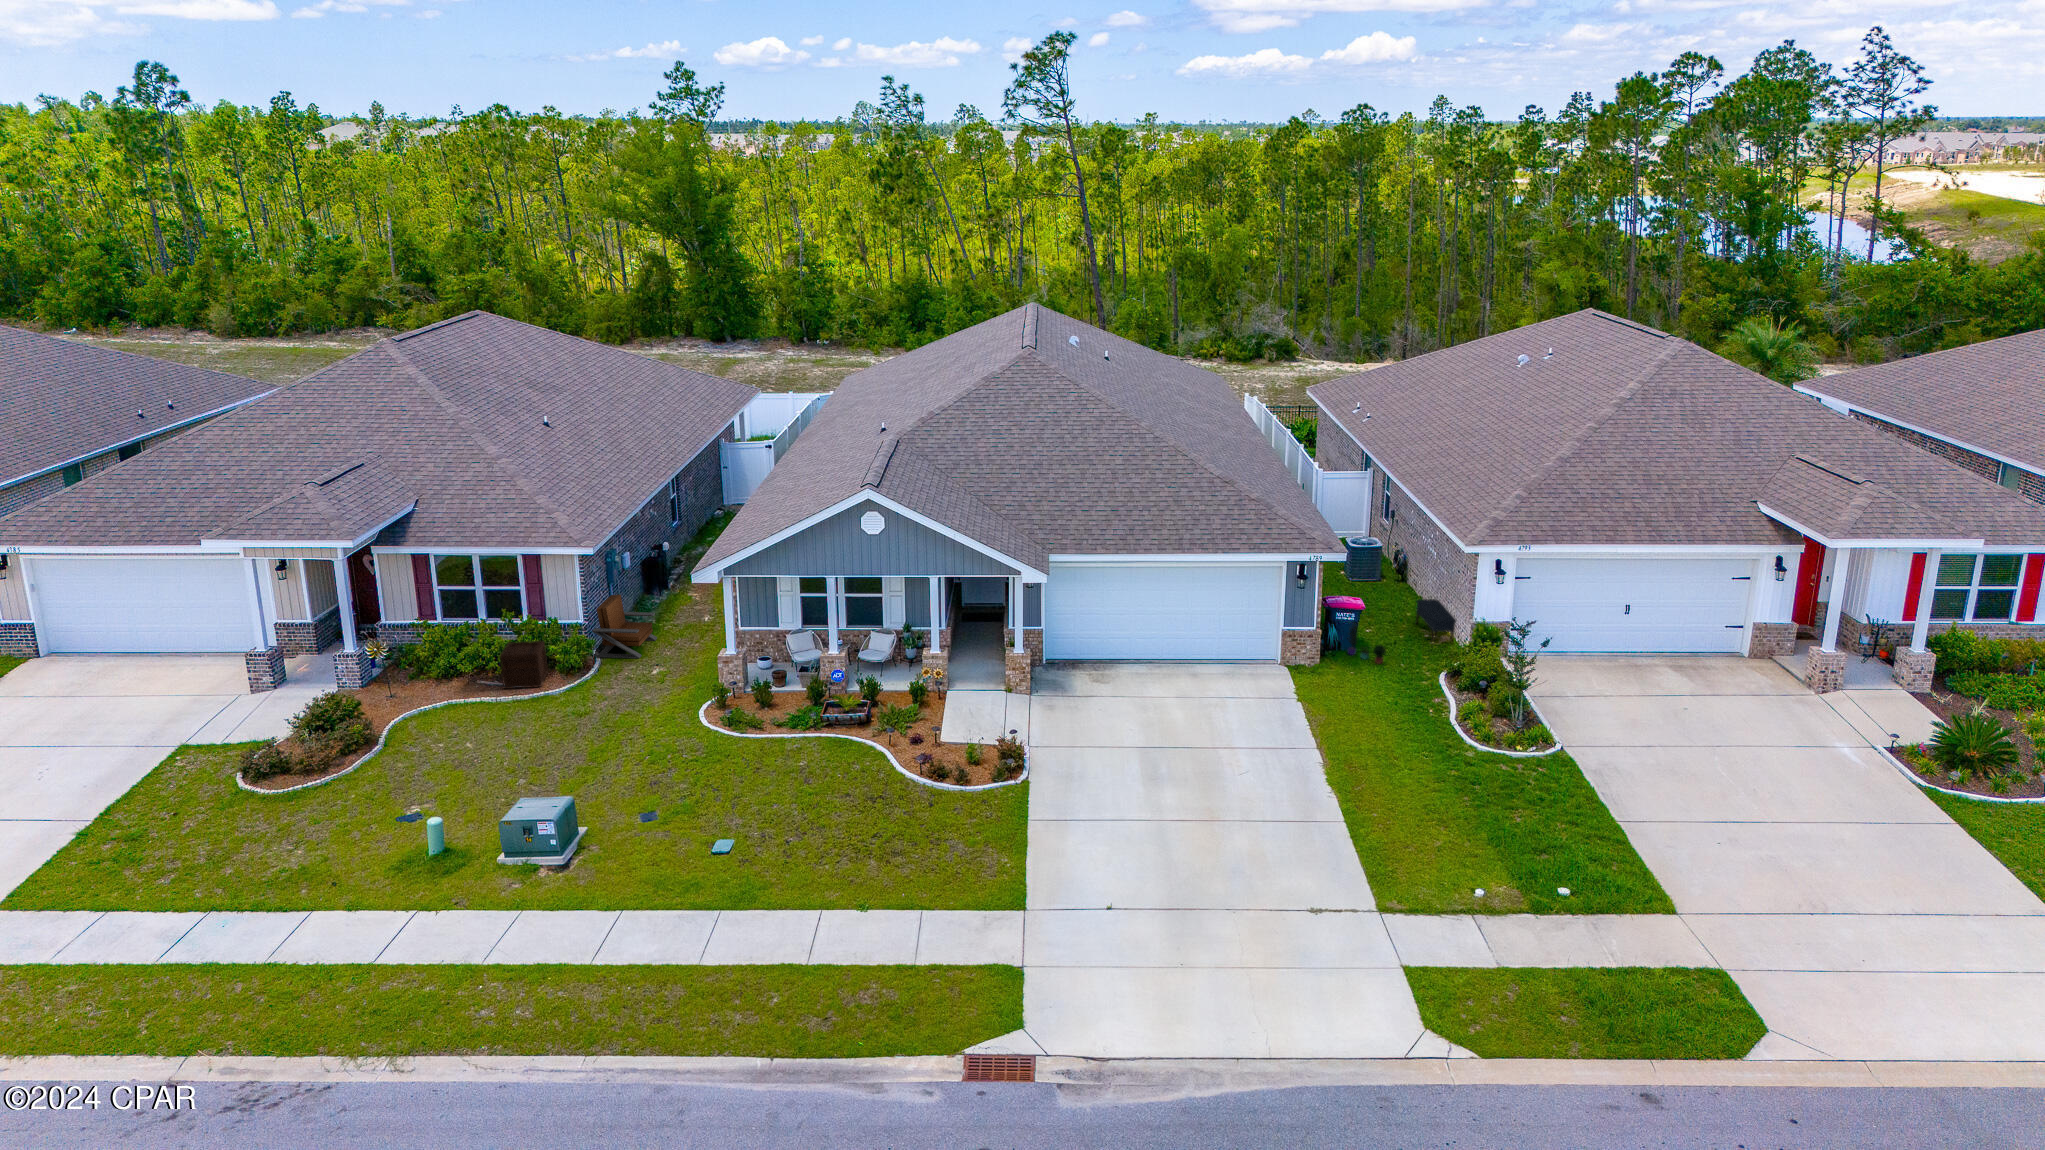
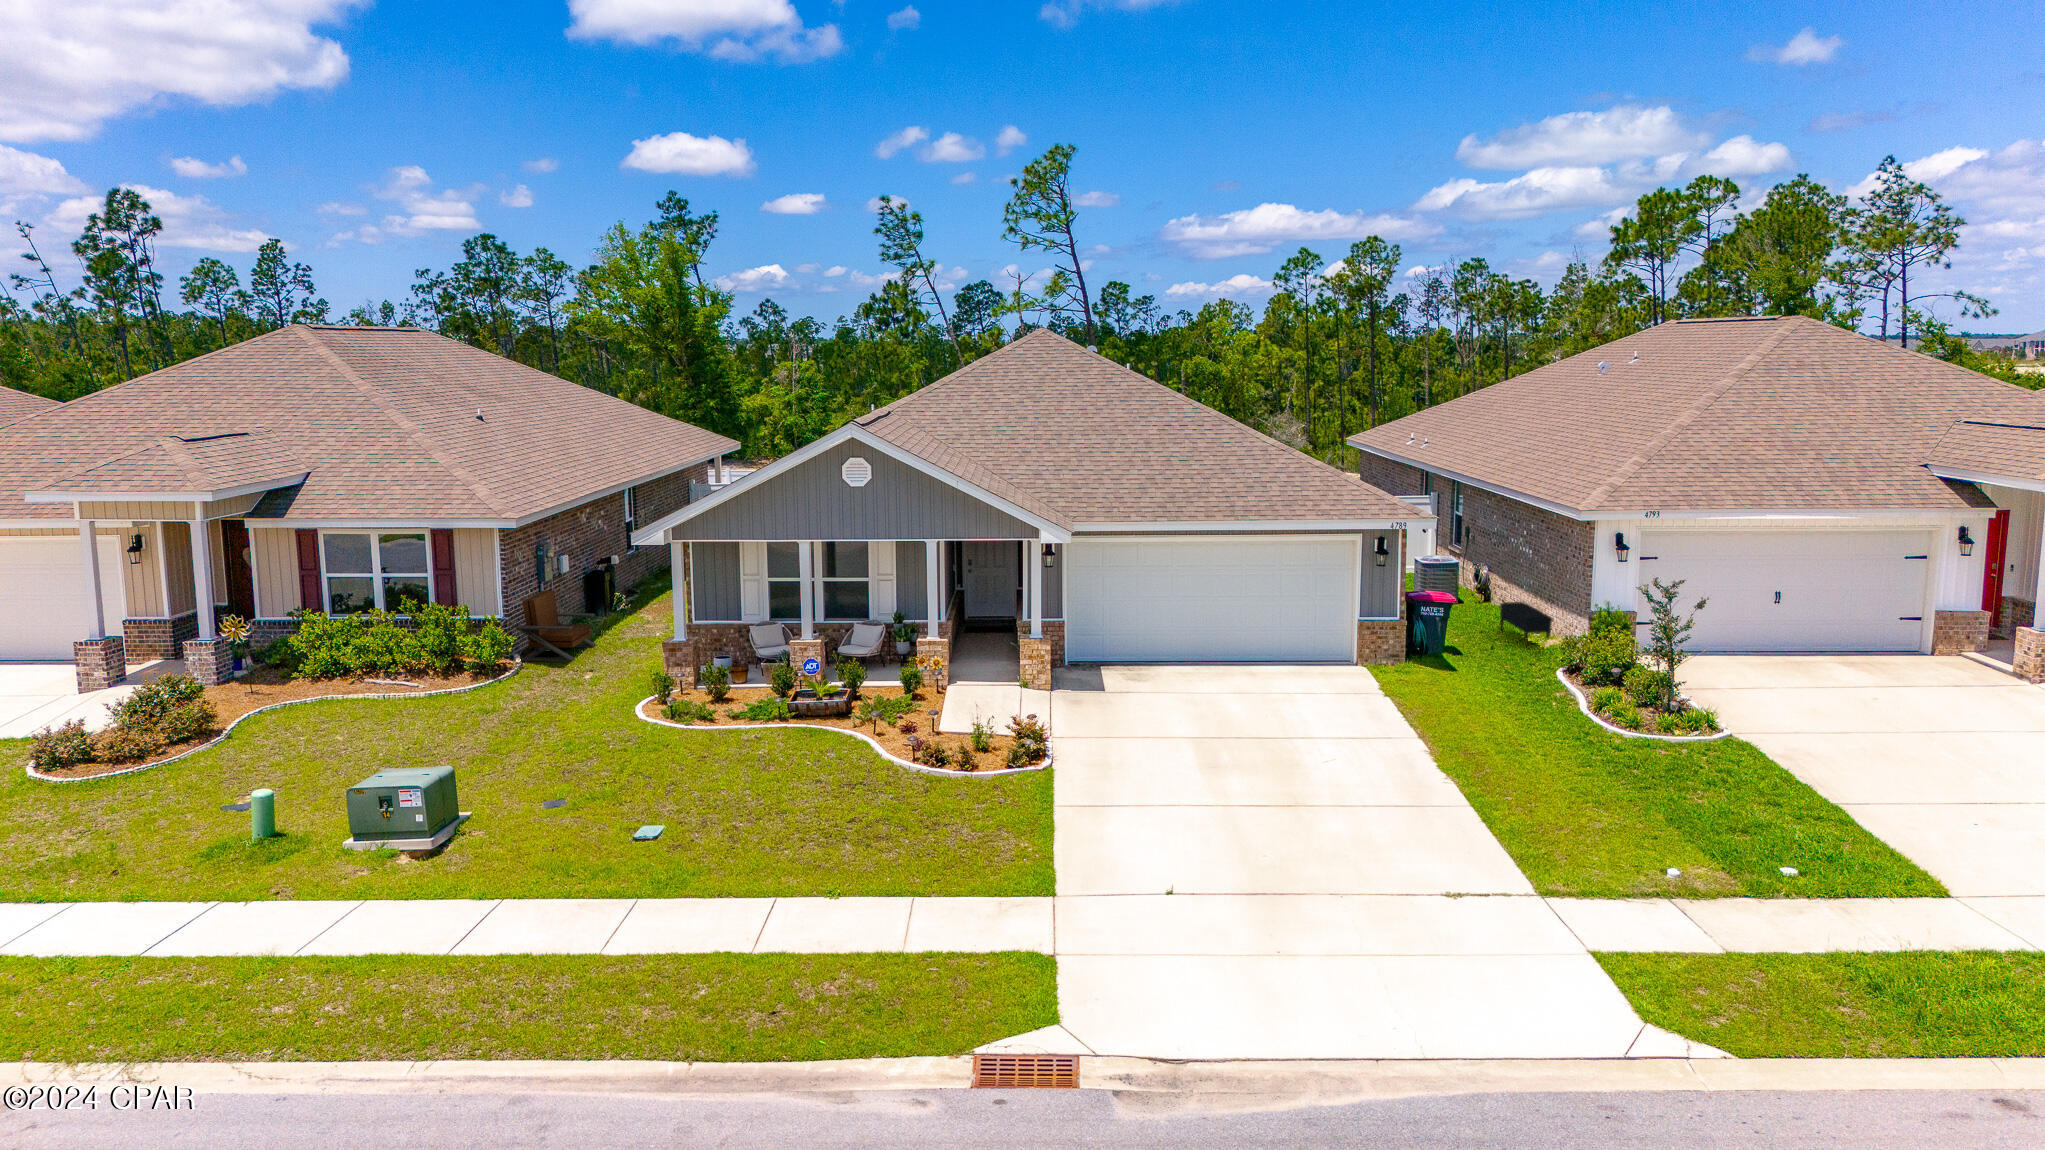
potted plant: present [1347,625,1386,664] -> none [1424,616,1476,665]
wooden crate: present [500,641,548,689] -> none [395,632,458,687]

